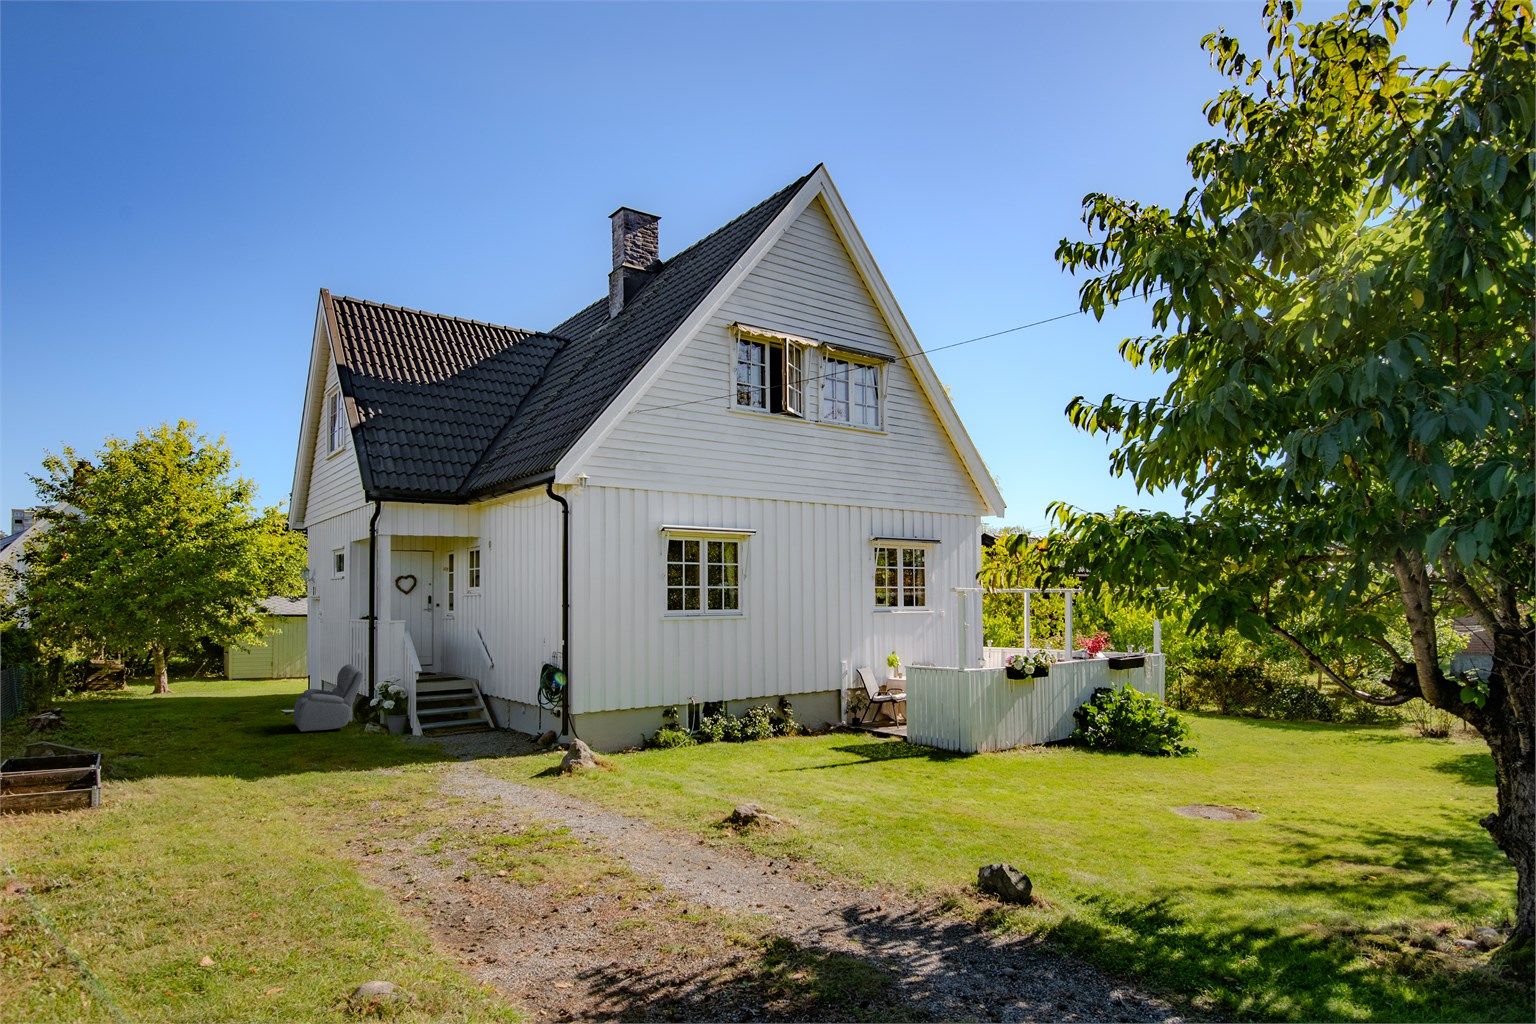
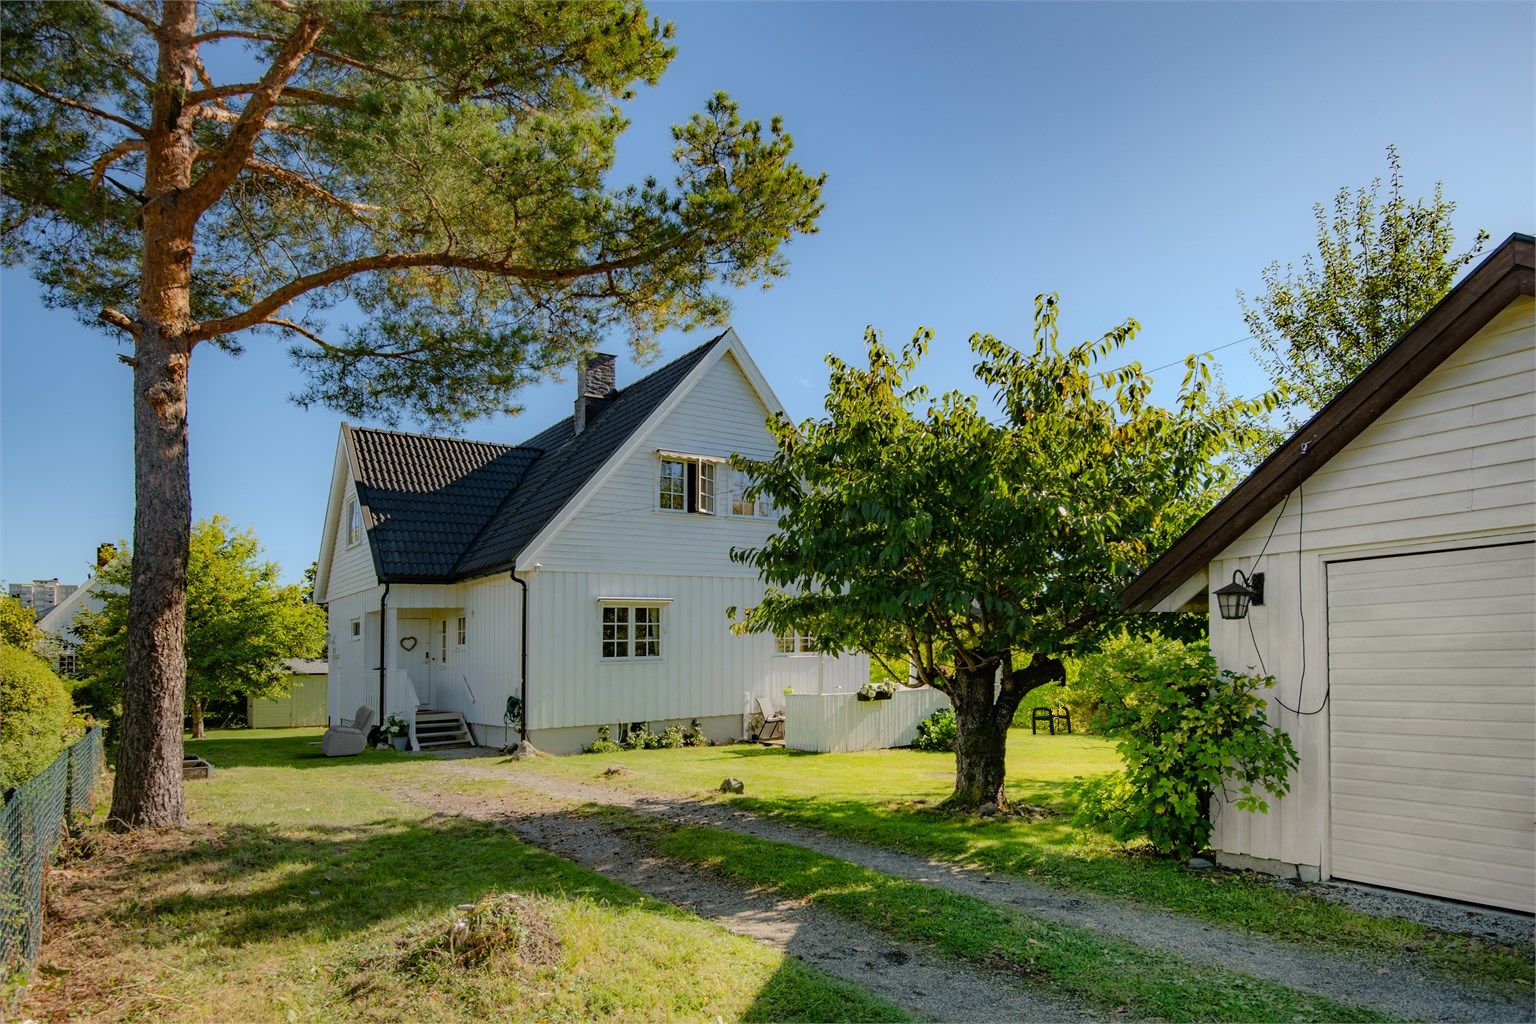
bench: none [1218,680,1269,721] -> present [1032,706,1072,735]

